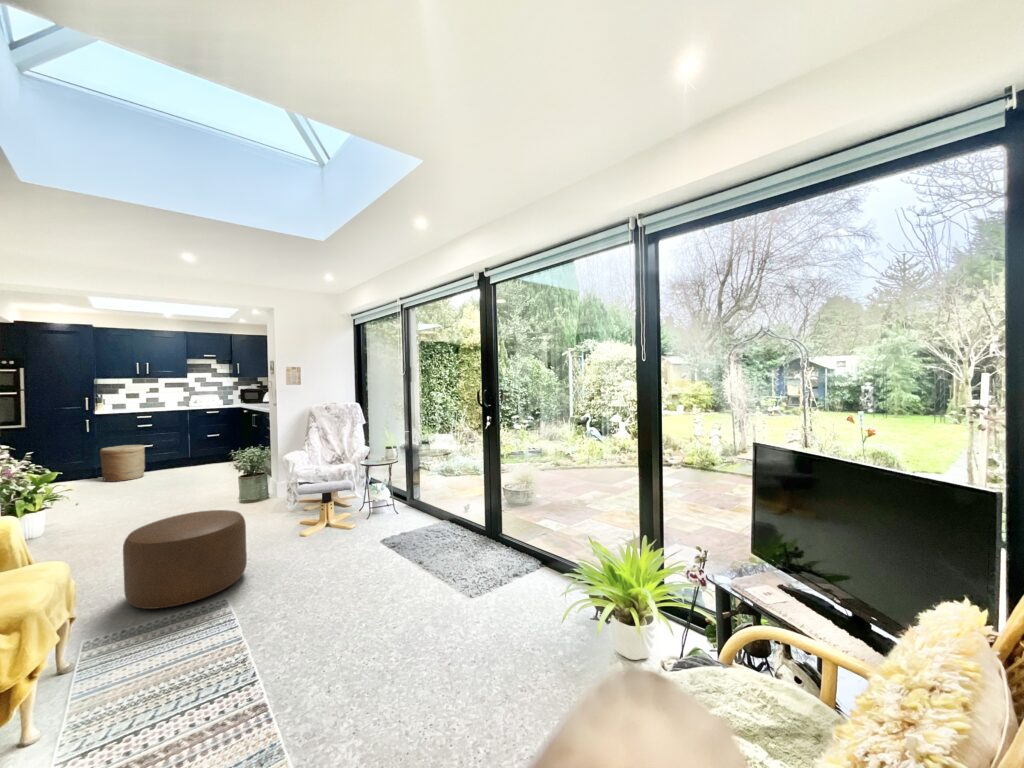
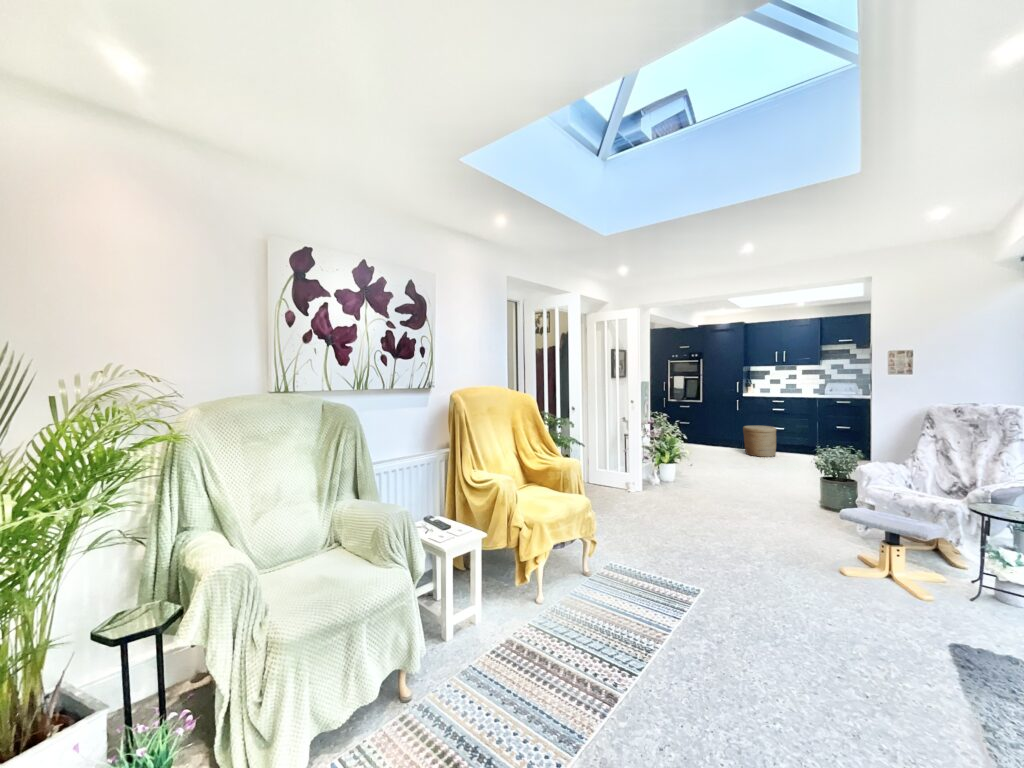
ottoman: present [123,510,247,609] -> none [646,495,744,581]

